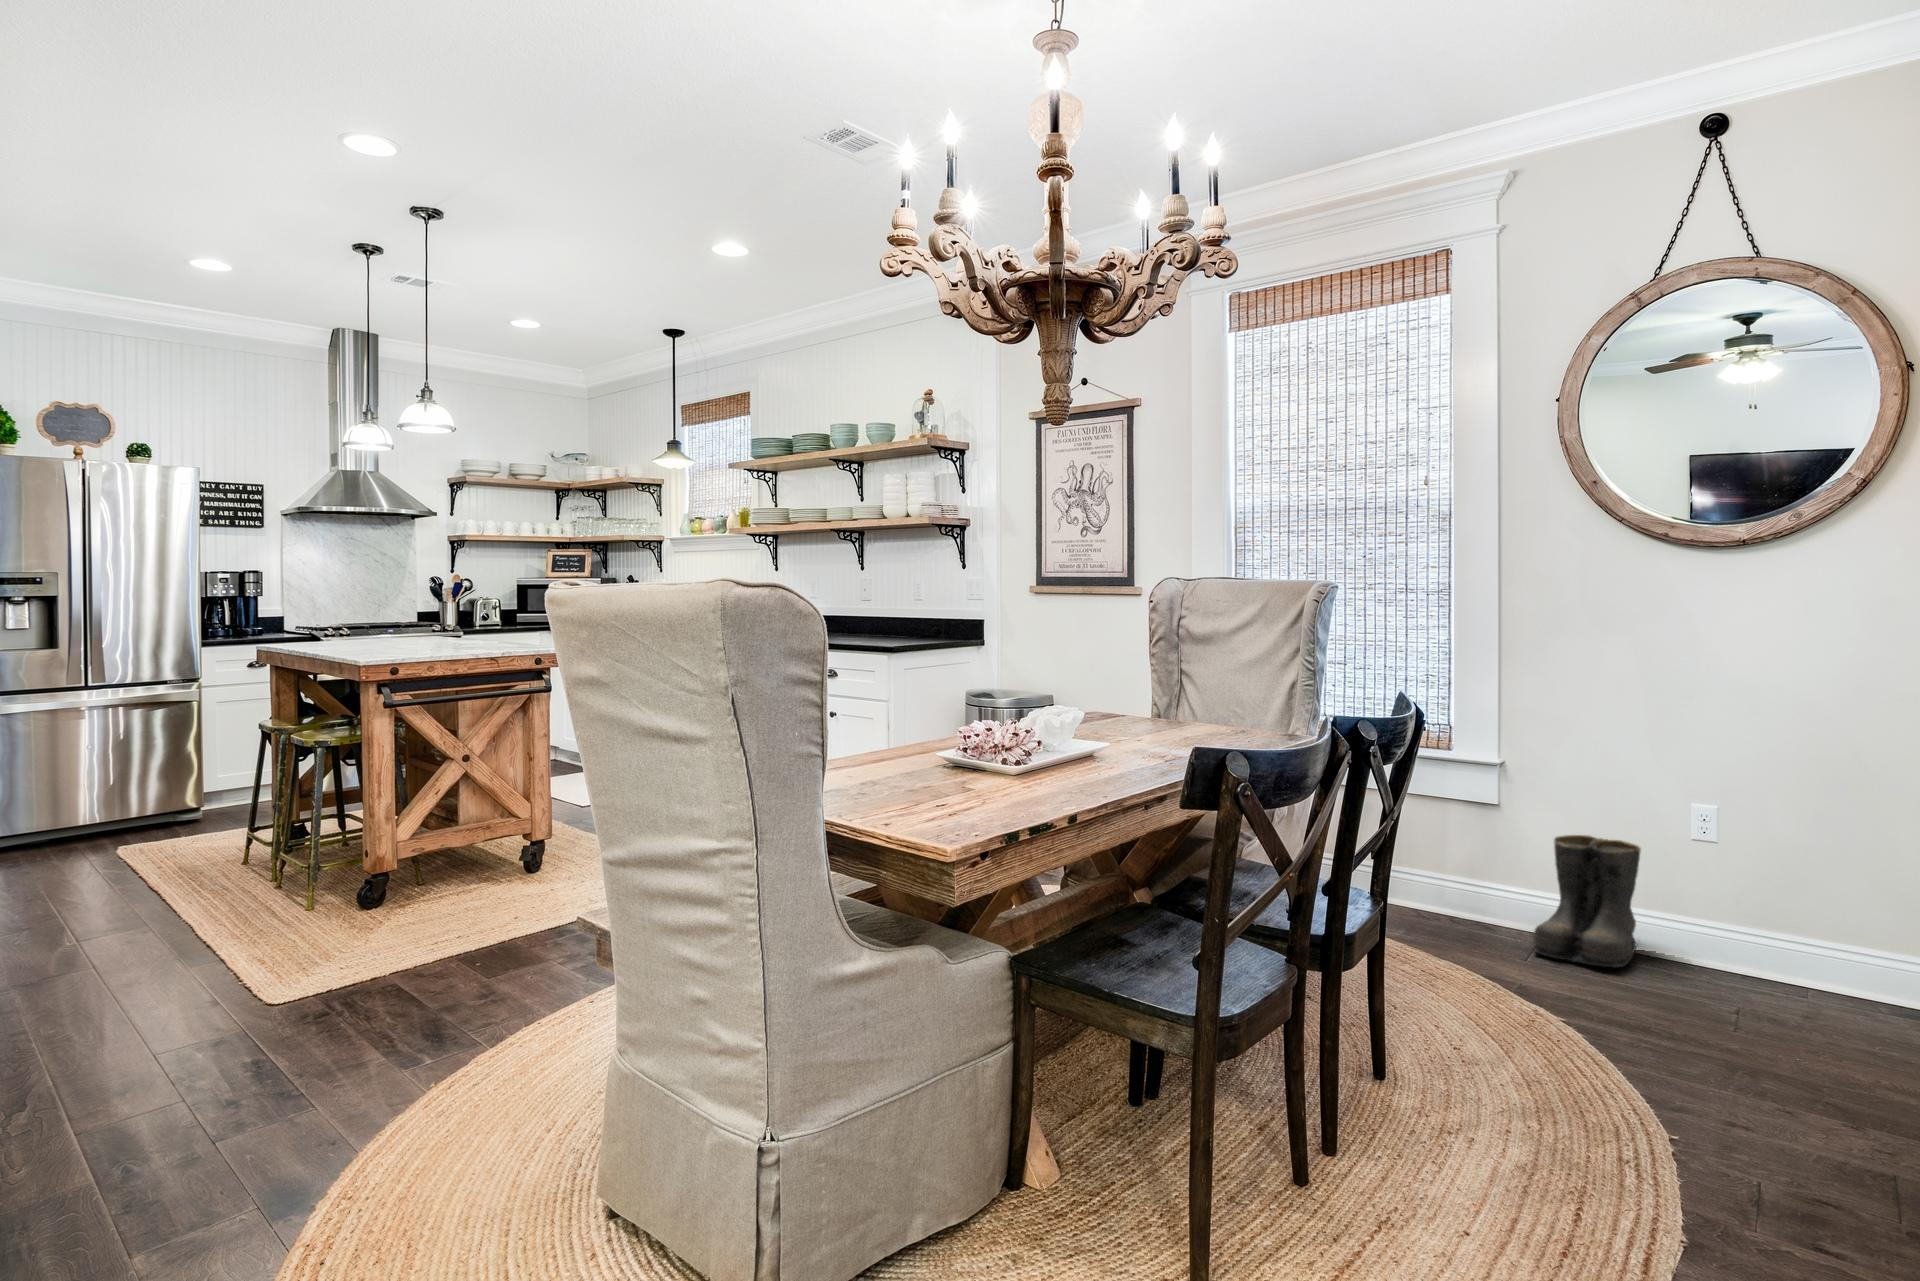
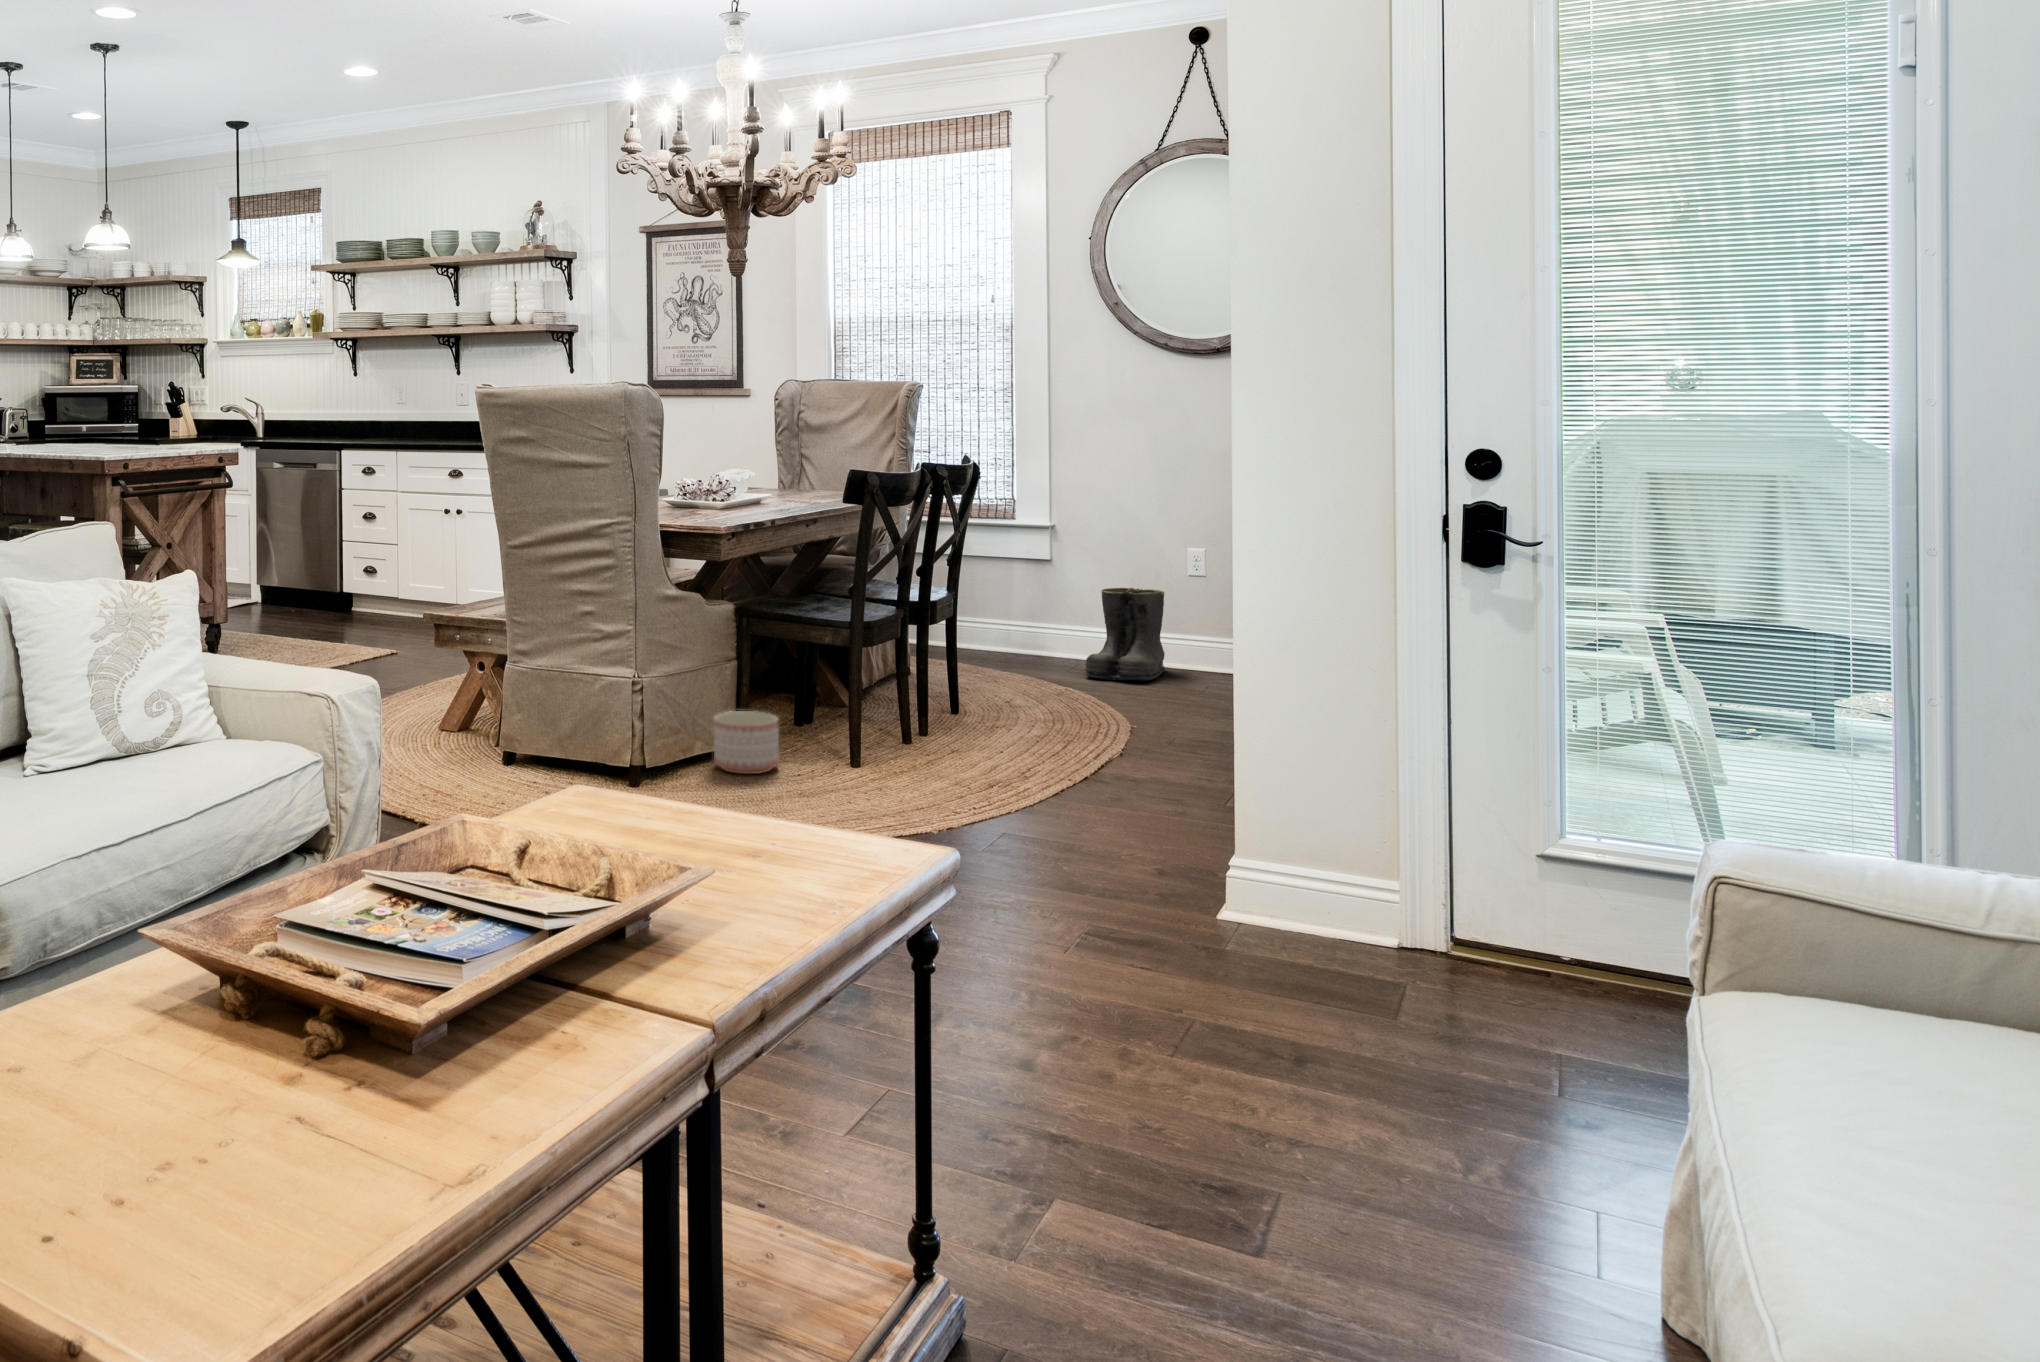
planter: none [1000,1091,1099,1216] -> present [714,711,779,774]

